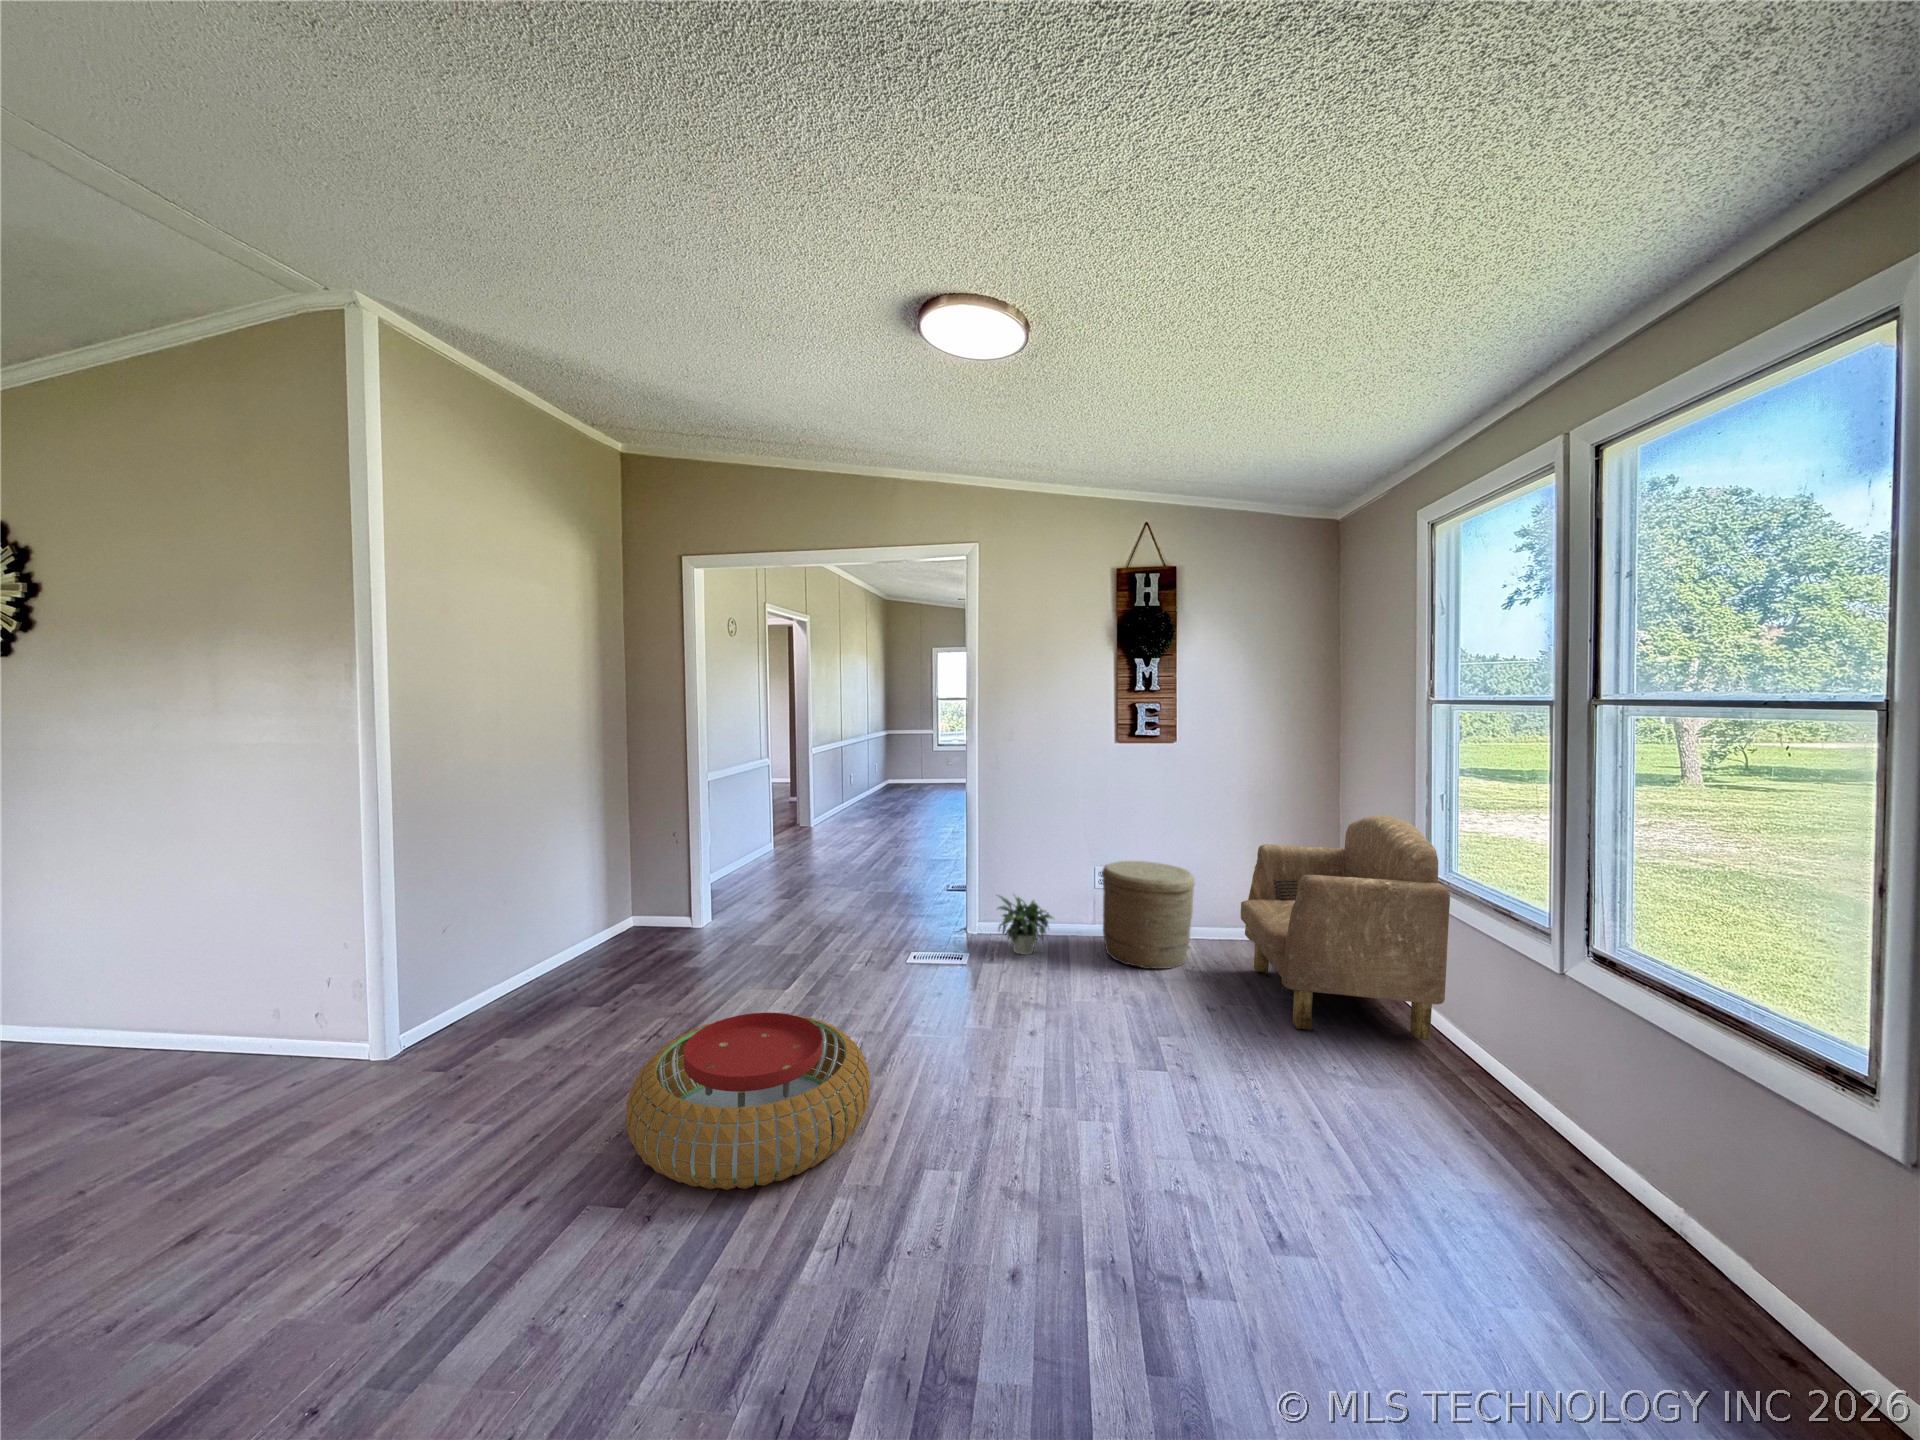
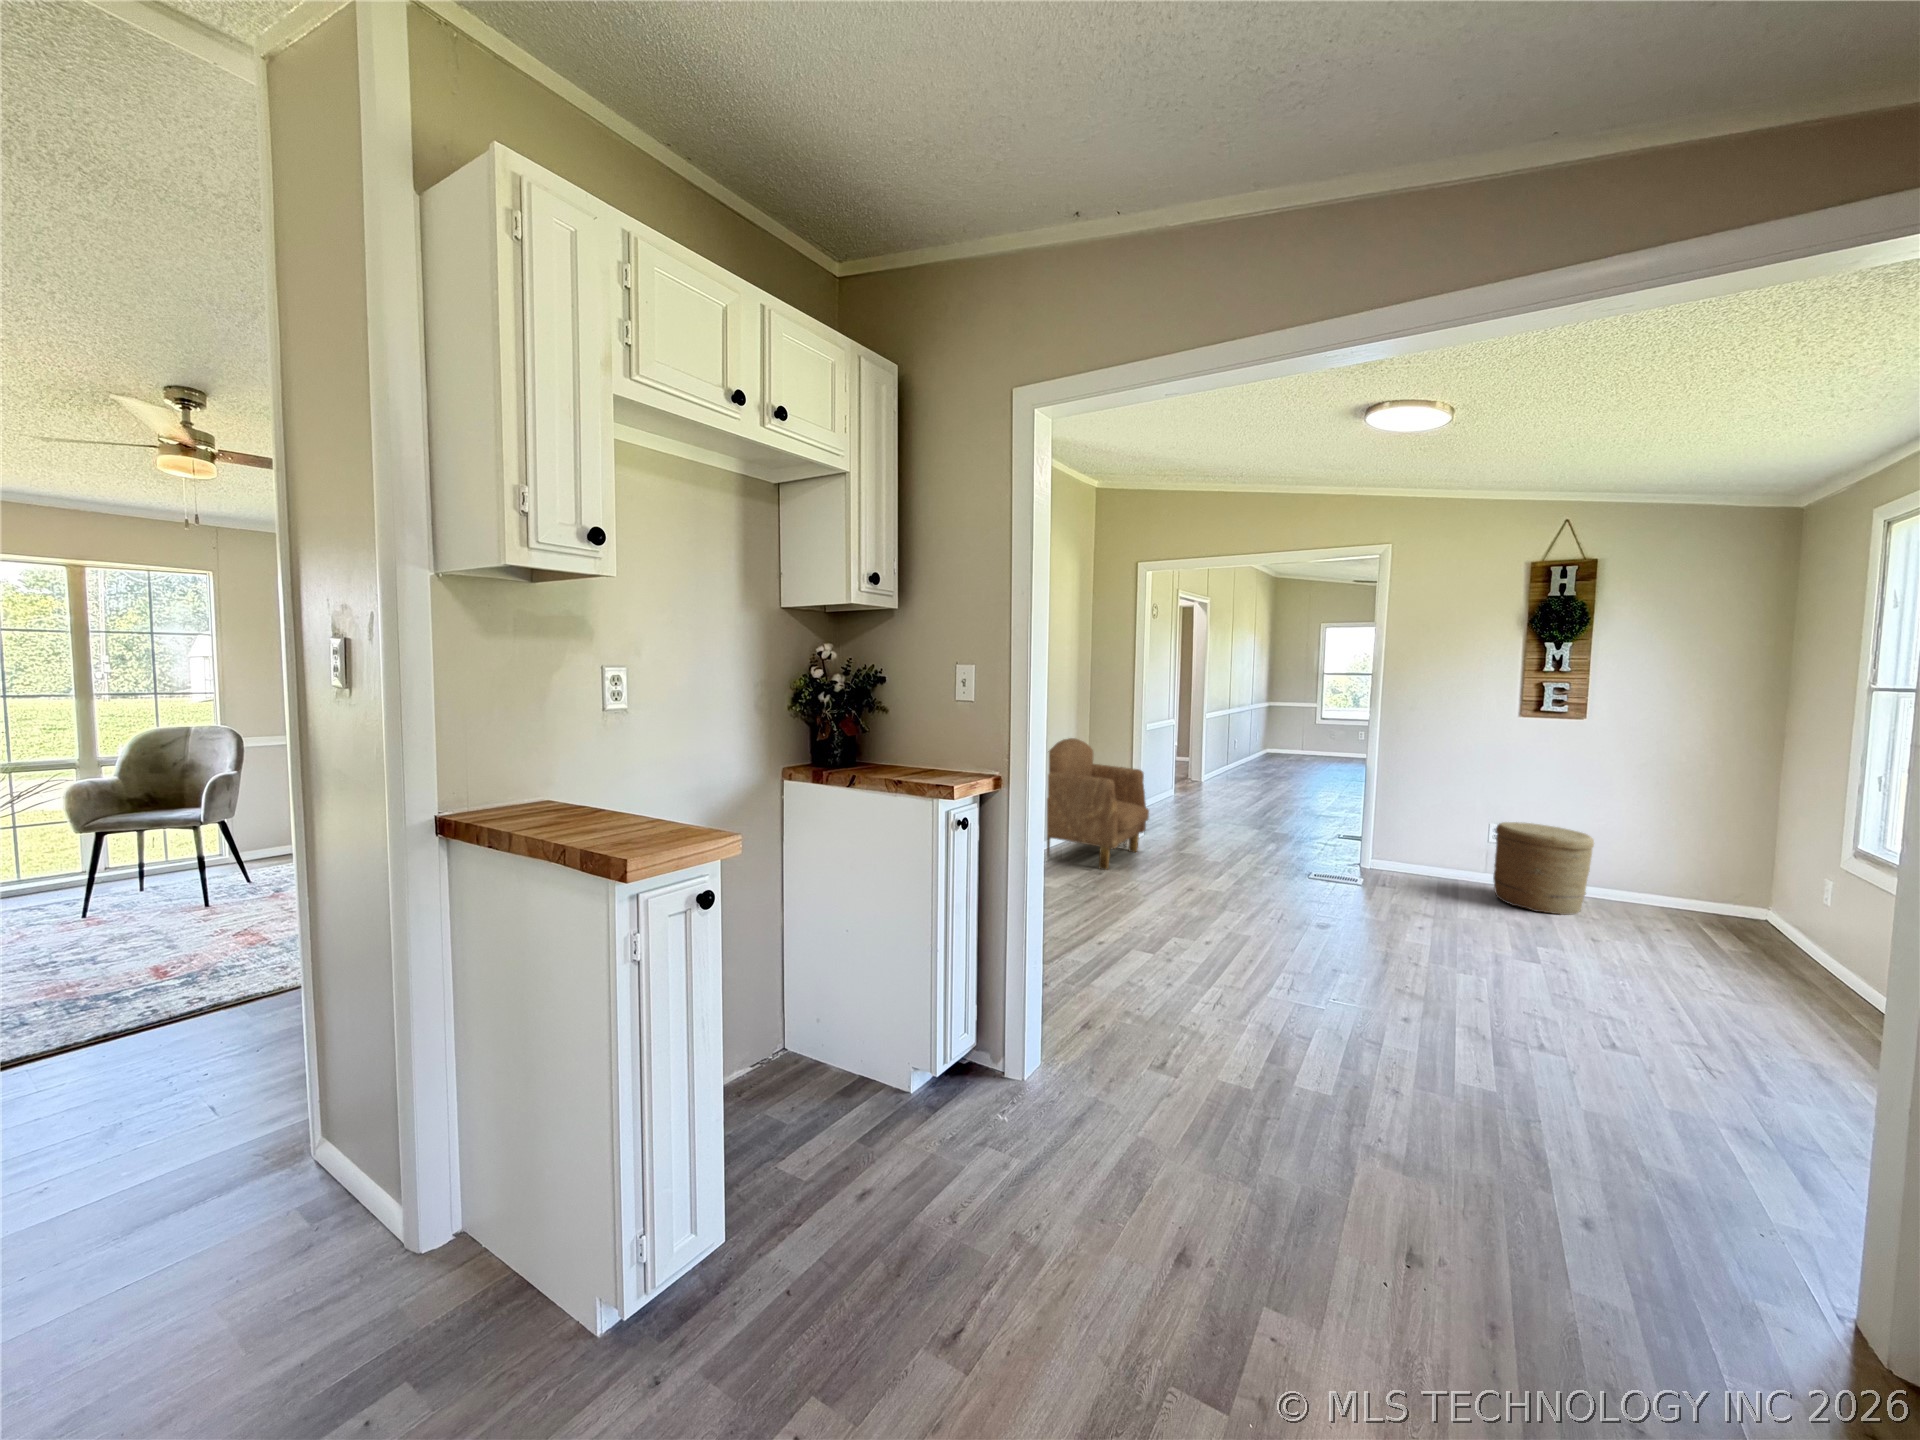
armchair: present [1241,815,1450,1039] -> present [1047,738,1149,870]
potted plant: present [998,894,1052,955] -> none [1381,838,1445,889]
pouf: present [626,1013,870,1190] -> none [1148,871,1298,955]

